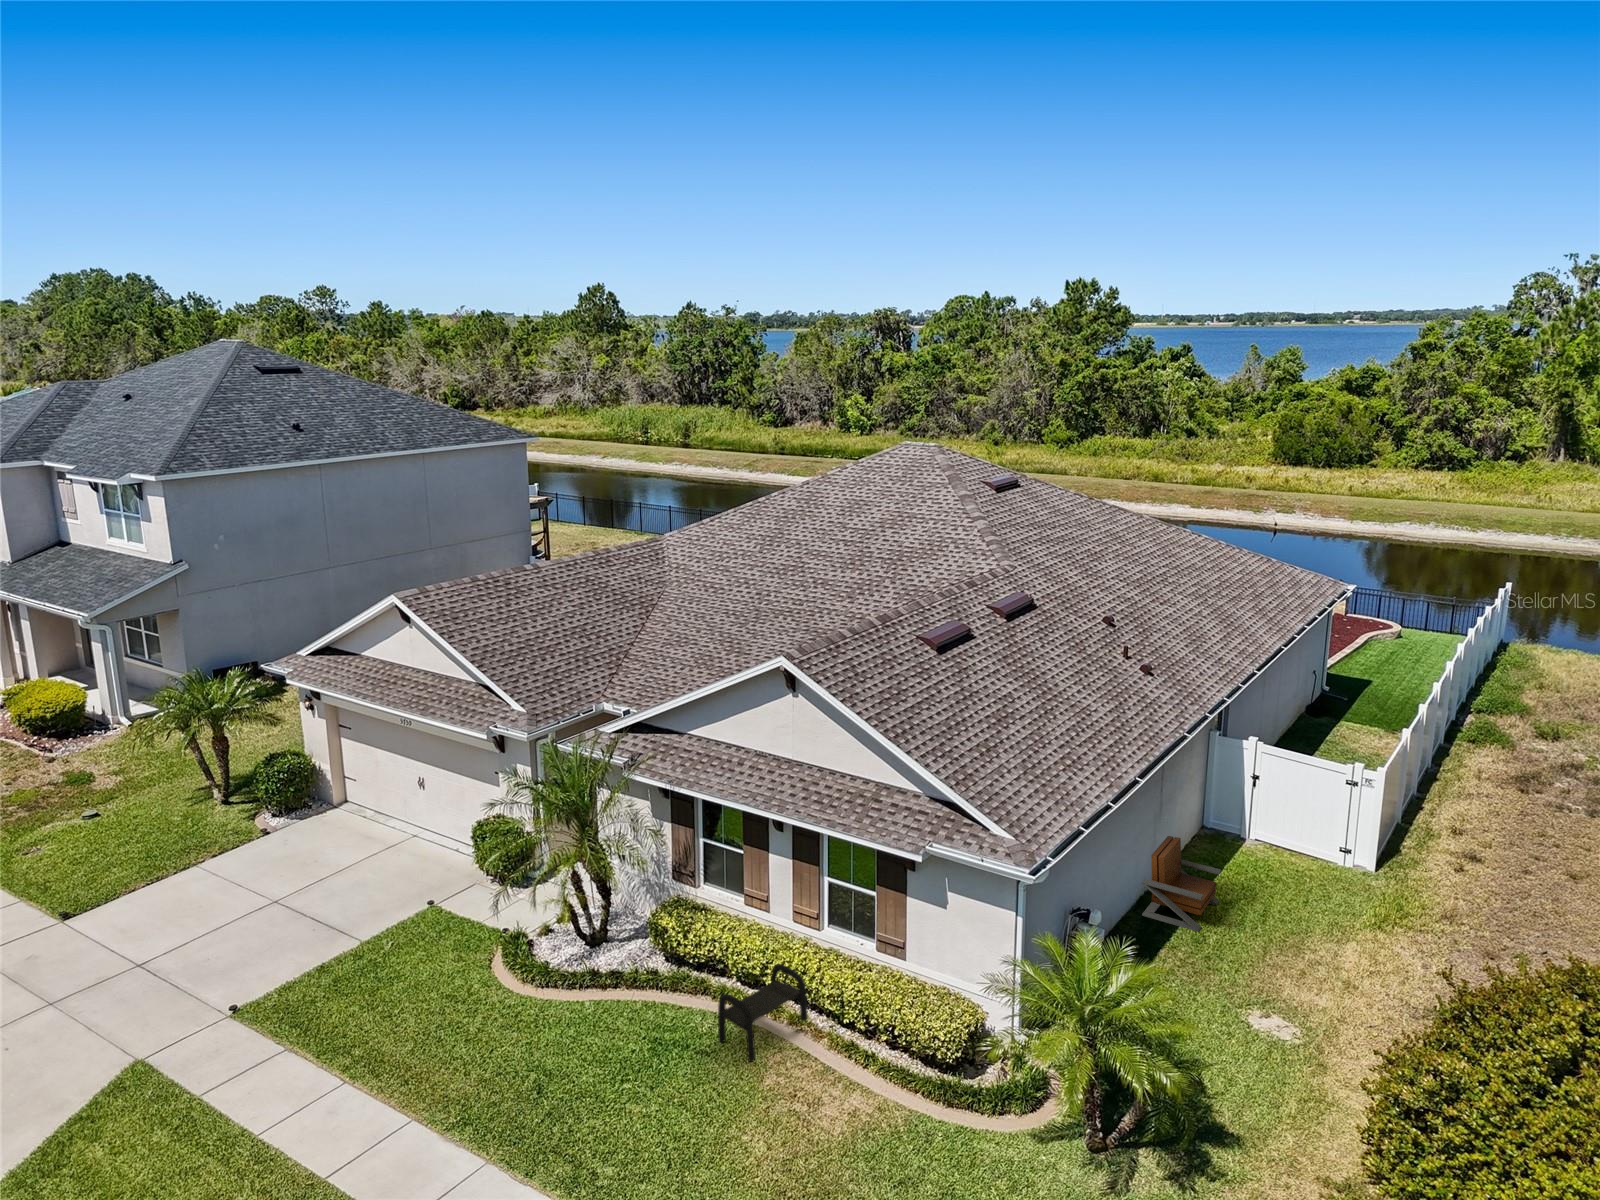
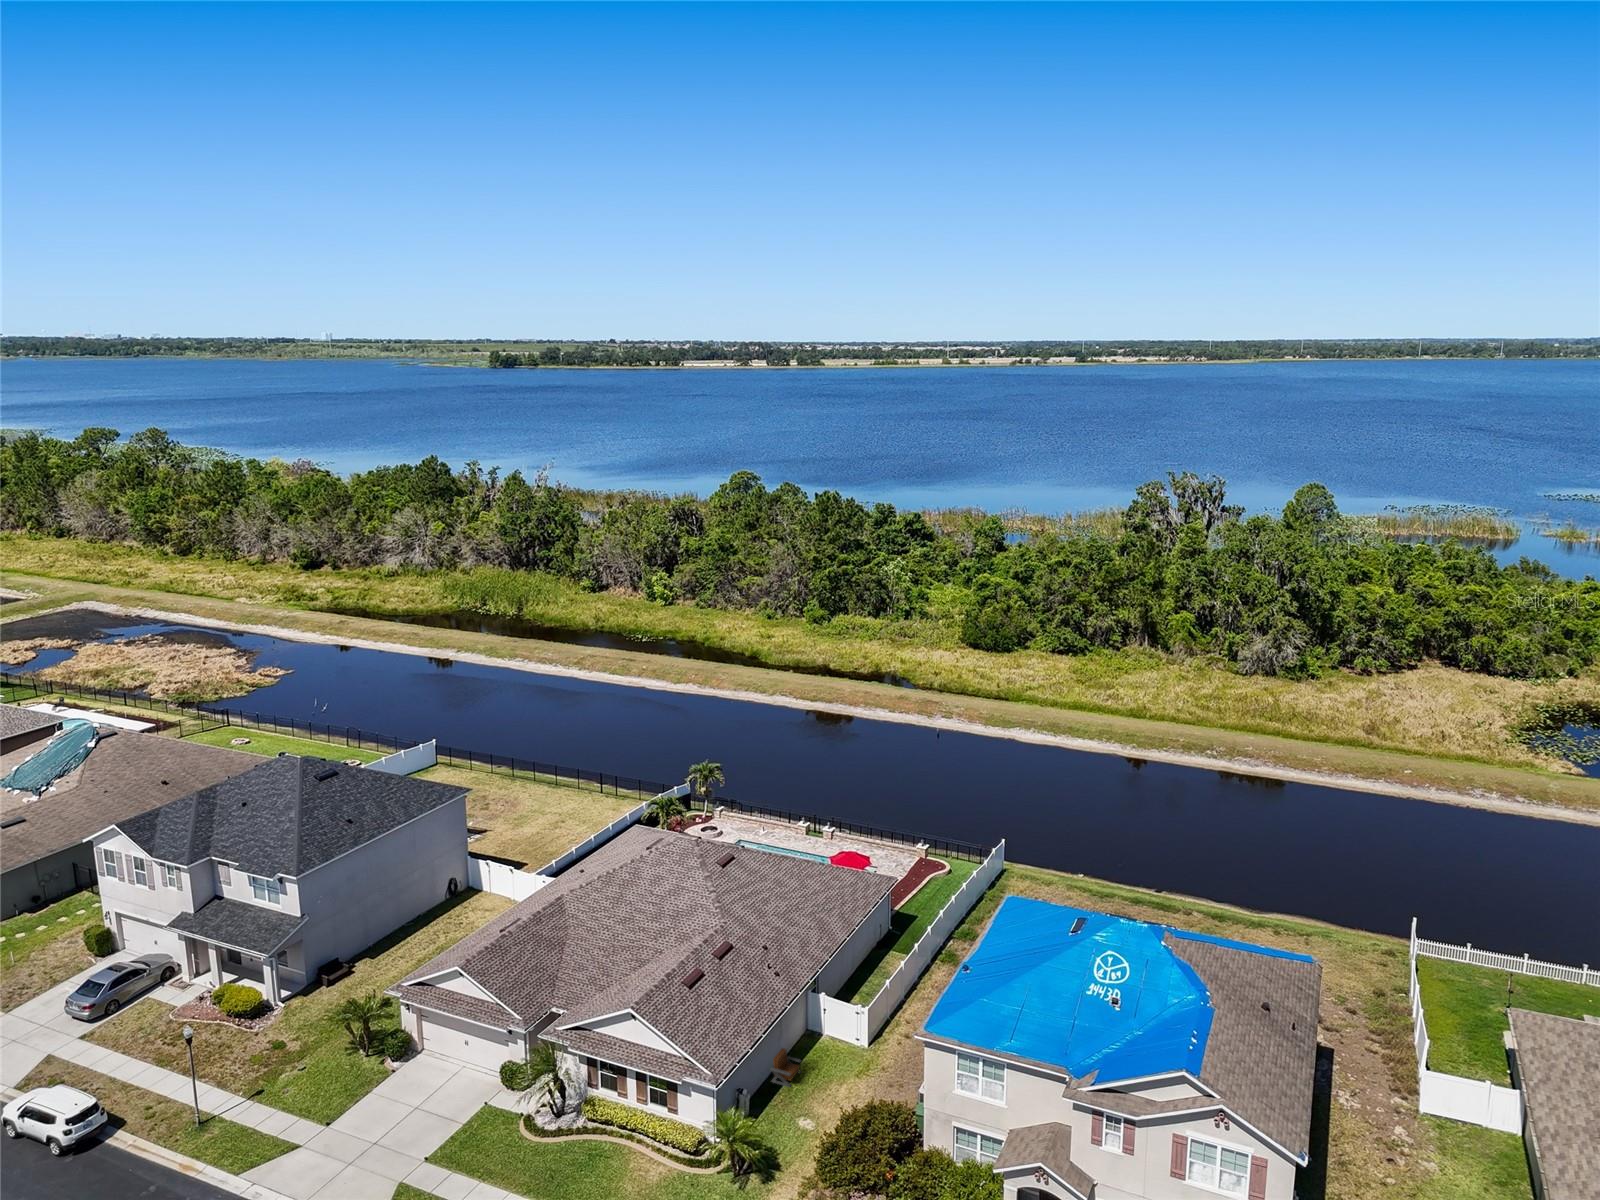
bench: present [718,964,807,1062] -> none [613,1122,644,1159]

